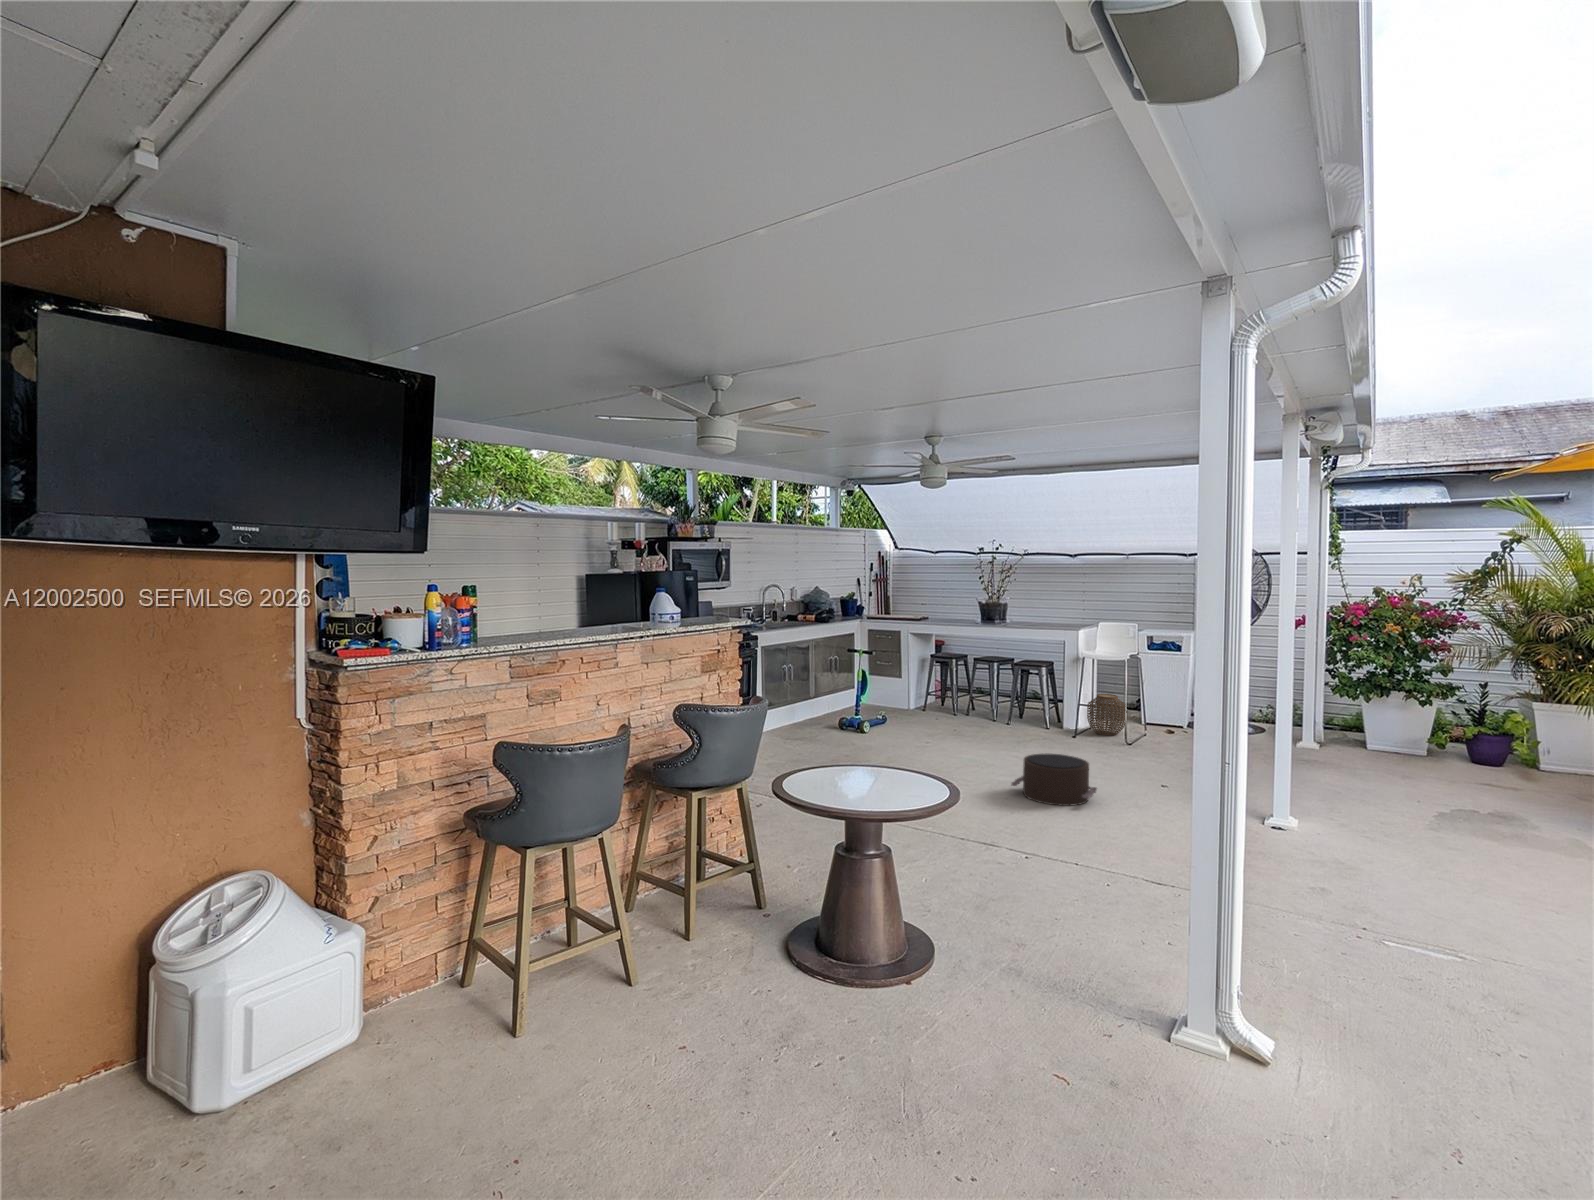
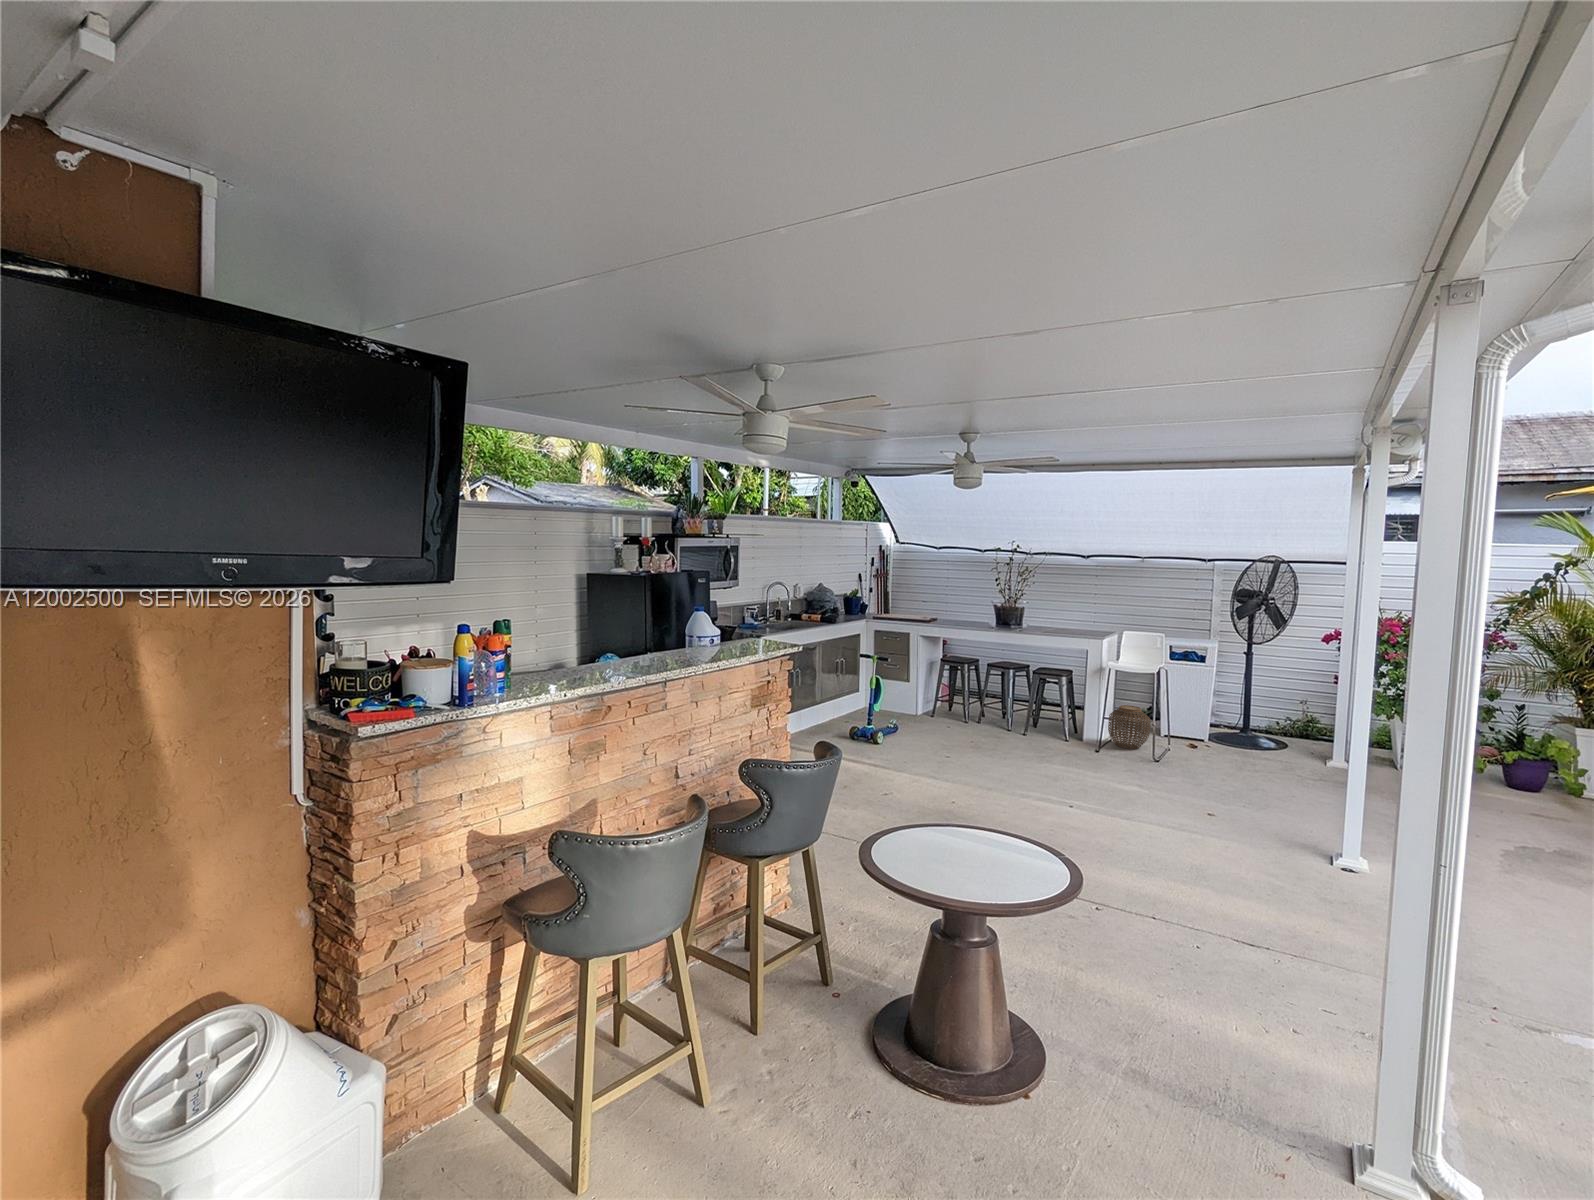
pouf: present [1011,754,1097,806] -> none [1057,780,1149,839]

